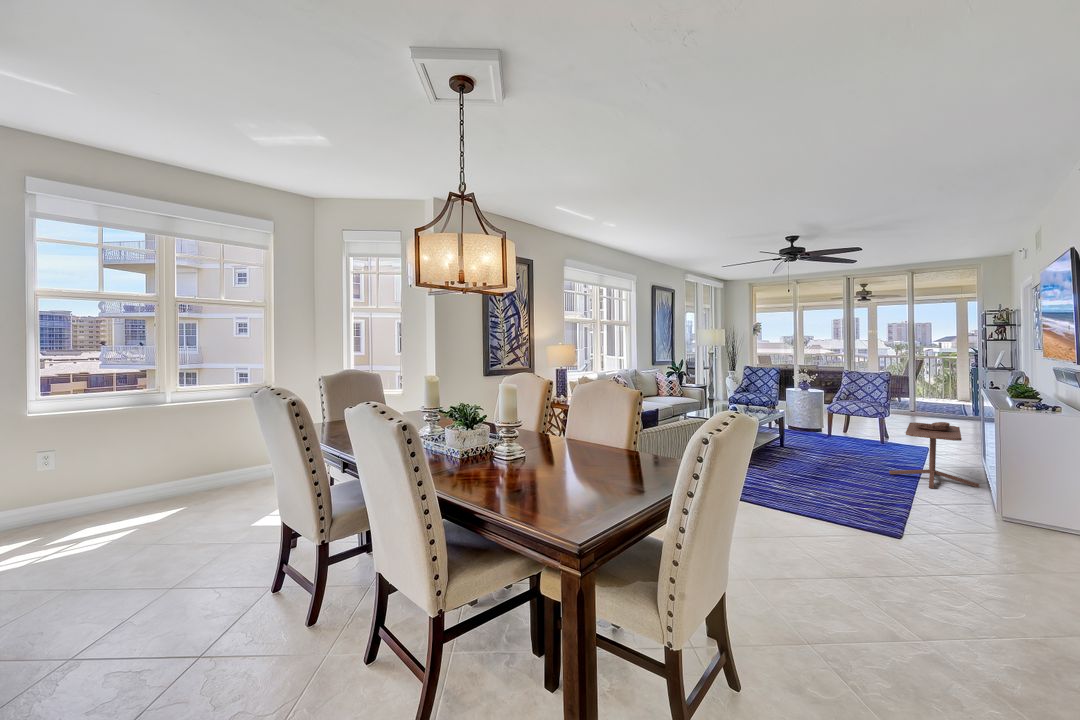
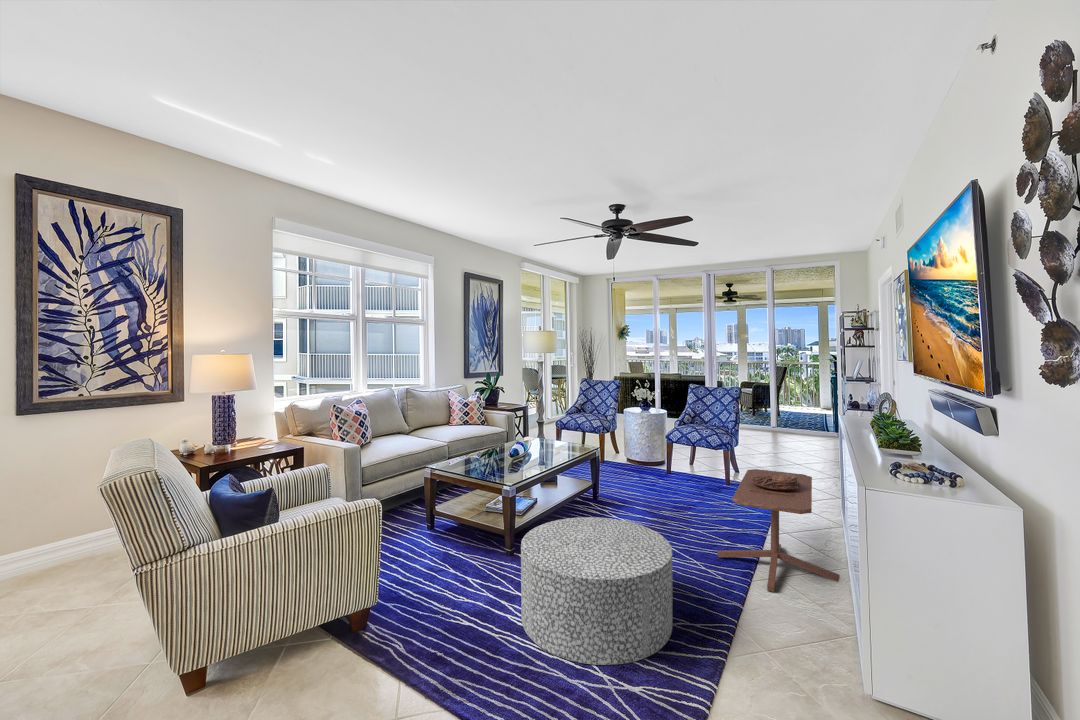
ottoman: none [776,442,874,504] -> present [521,517,672,665]

